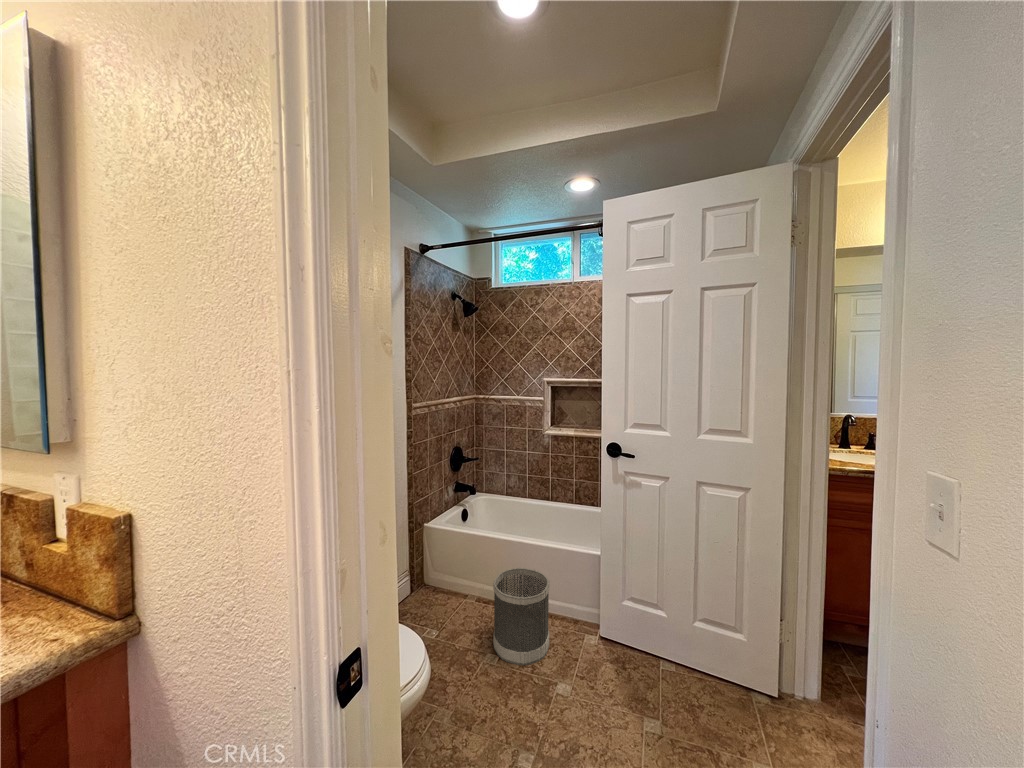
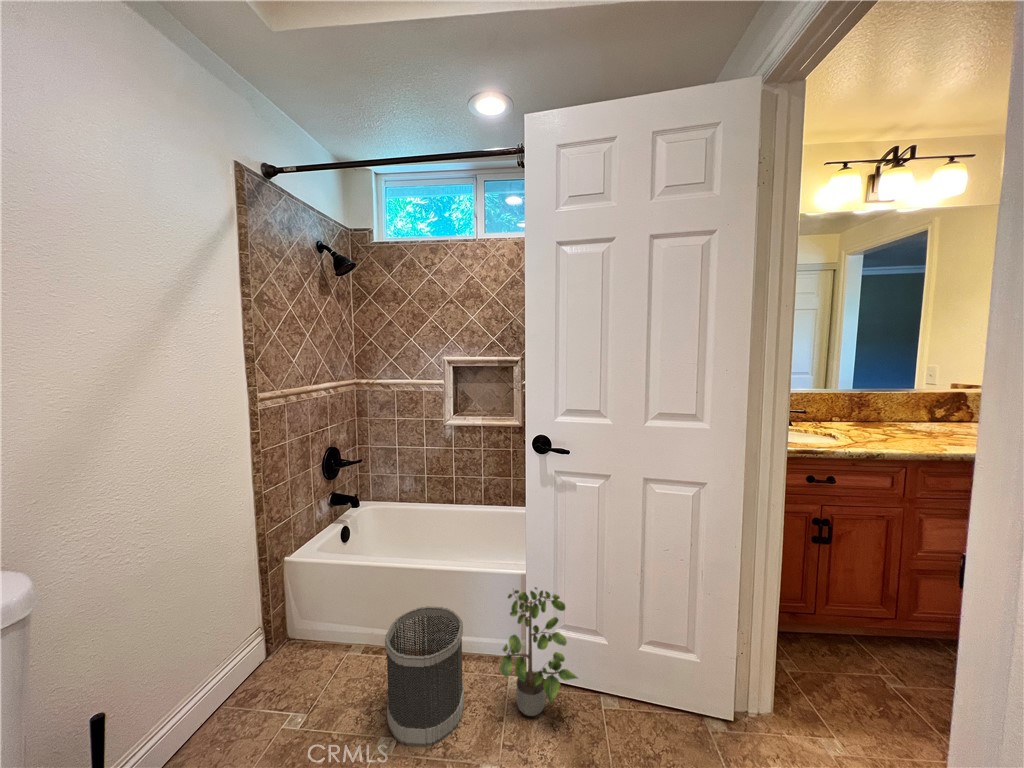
potted plant: none [577,559,640,663] -> present [500,587,578,716]

